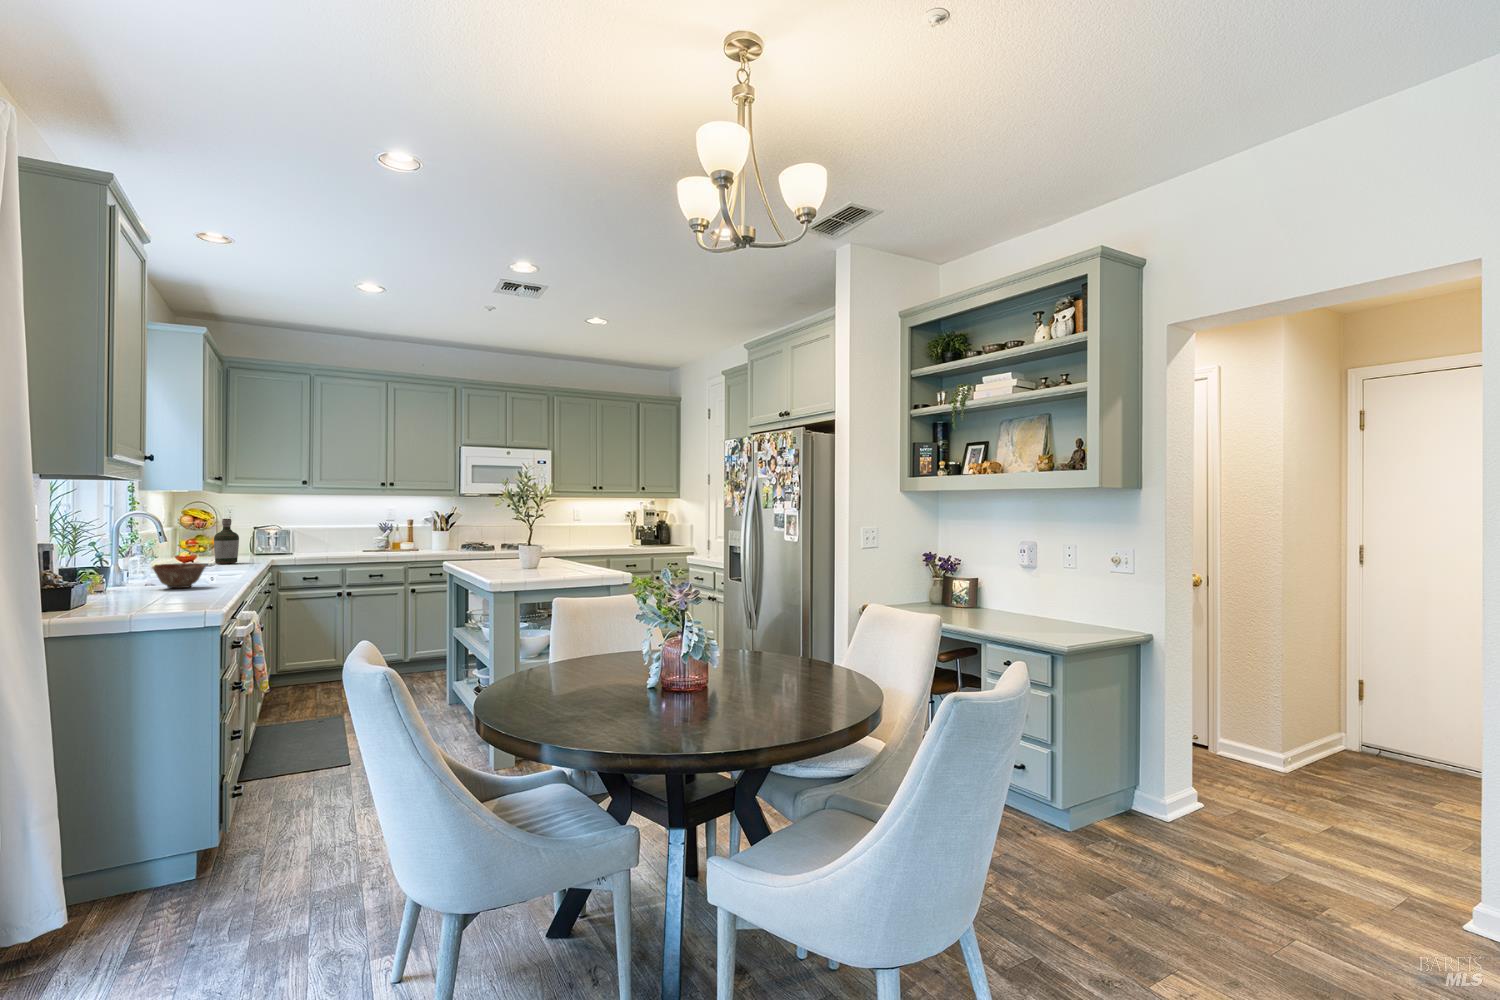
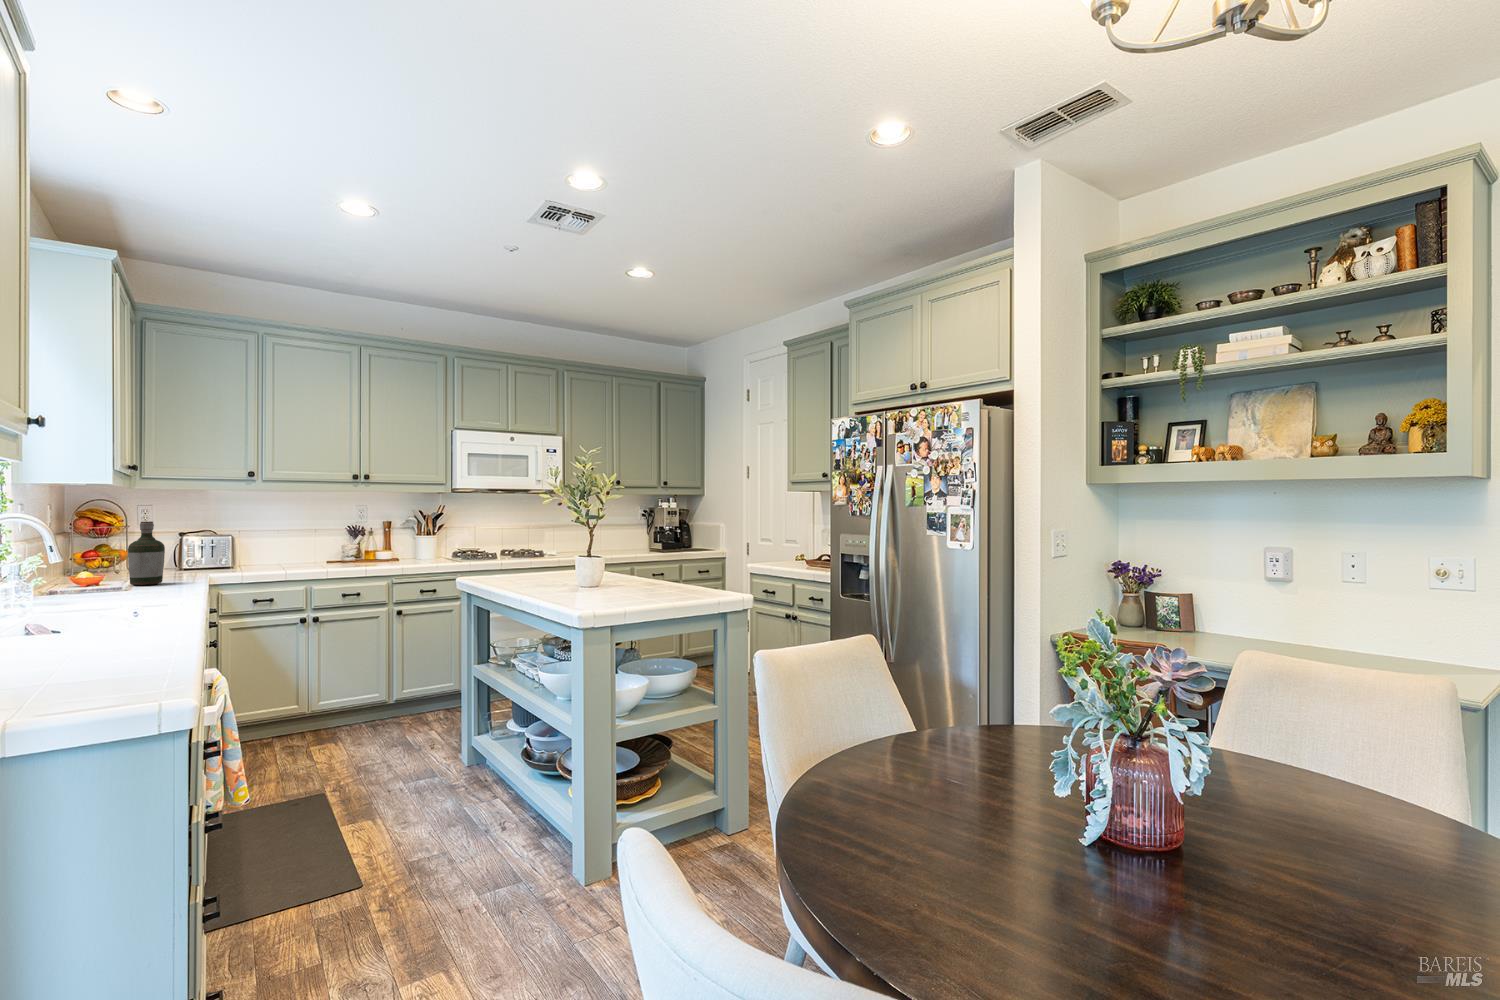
ceramic bowl: present [152,564,206,588] -> none [38,596,135,639]

